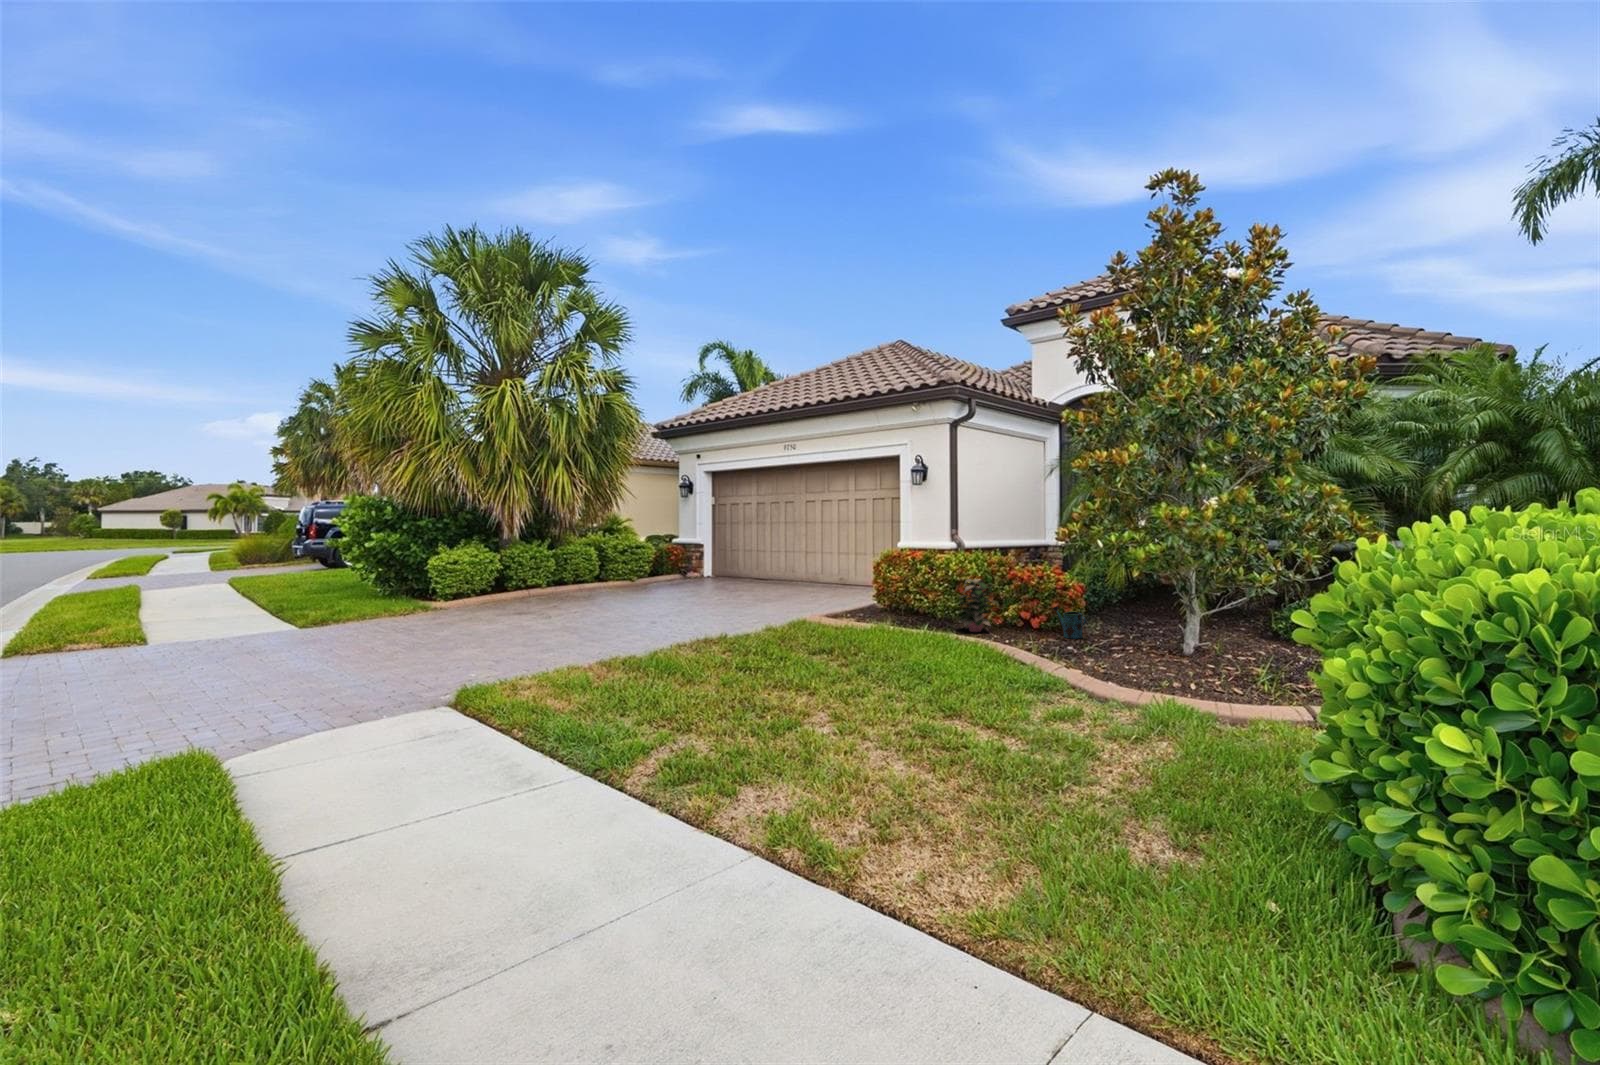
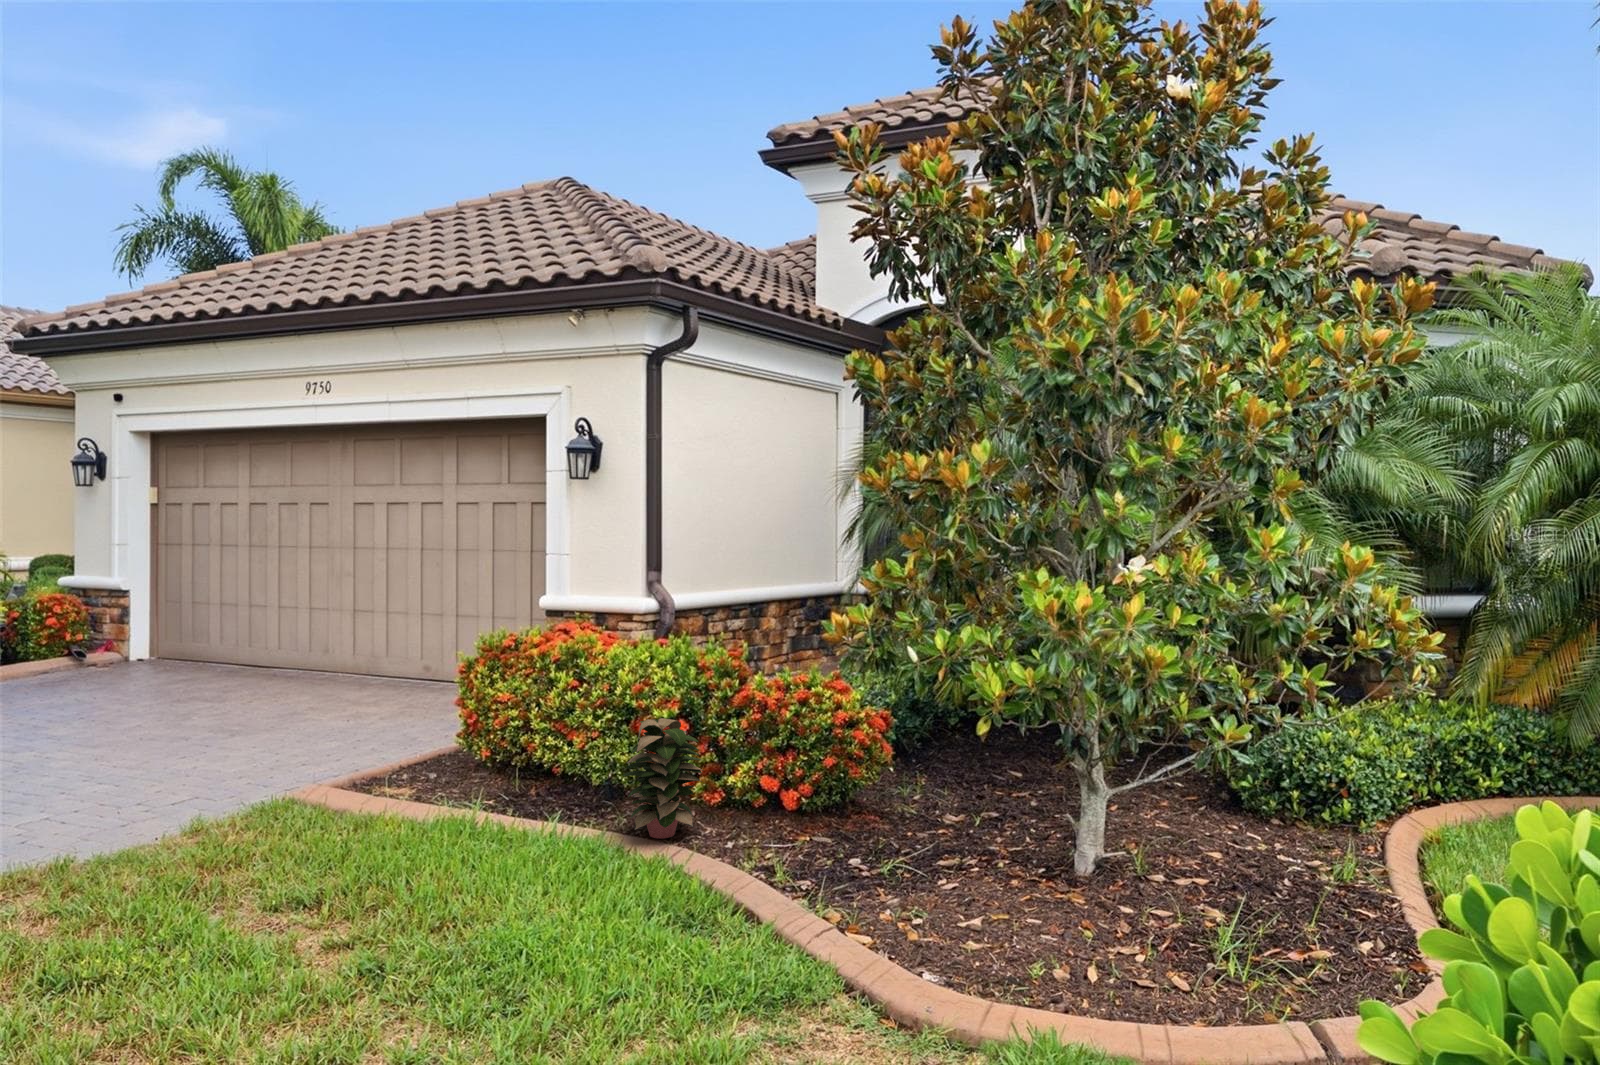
watering can: present [1053,607,1086,639] -> none [824,776,888,851]

